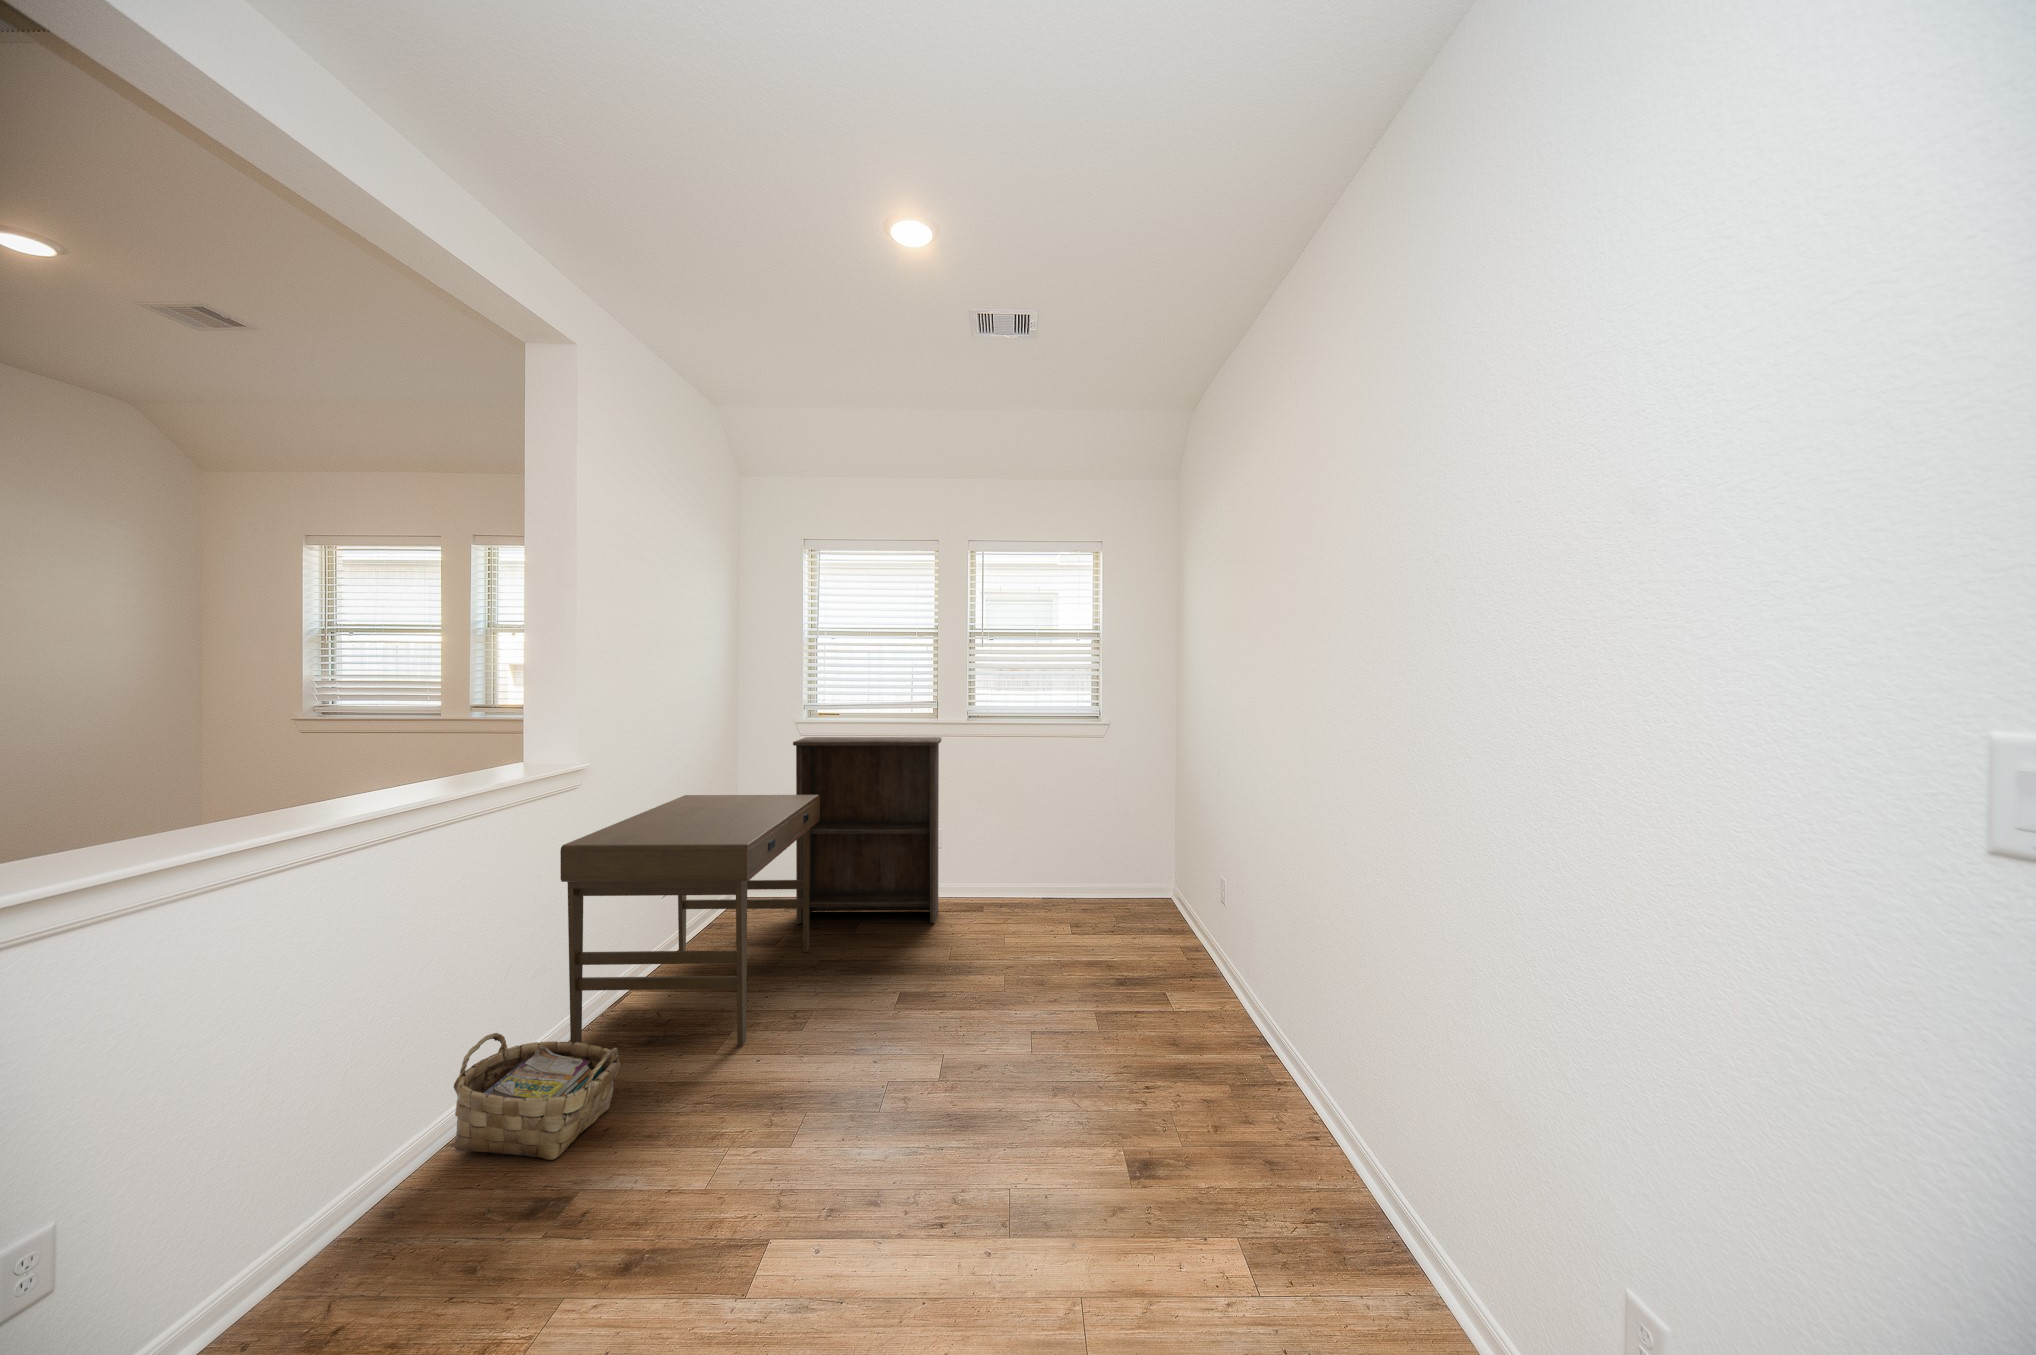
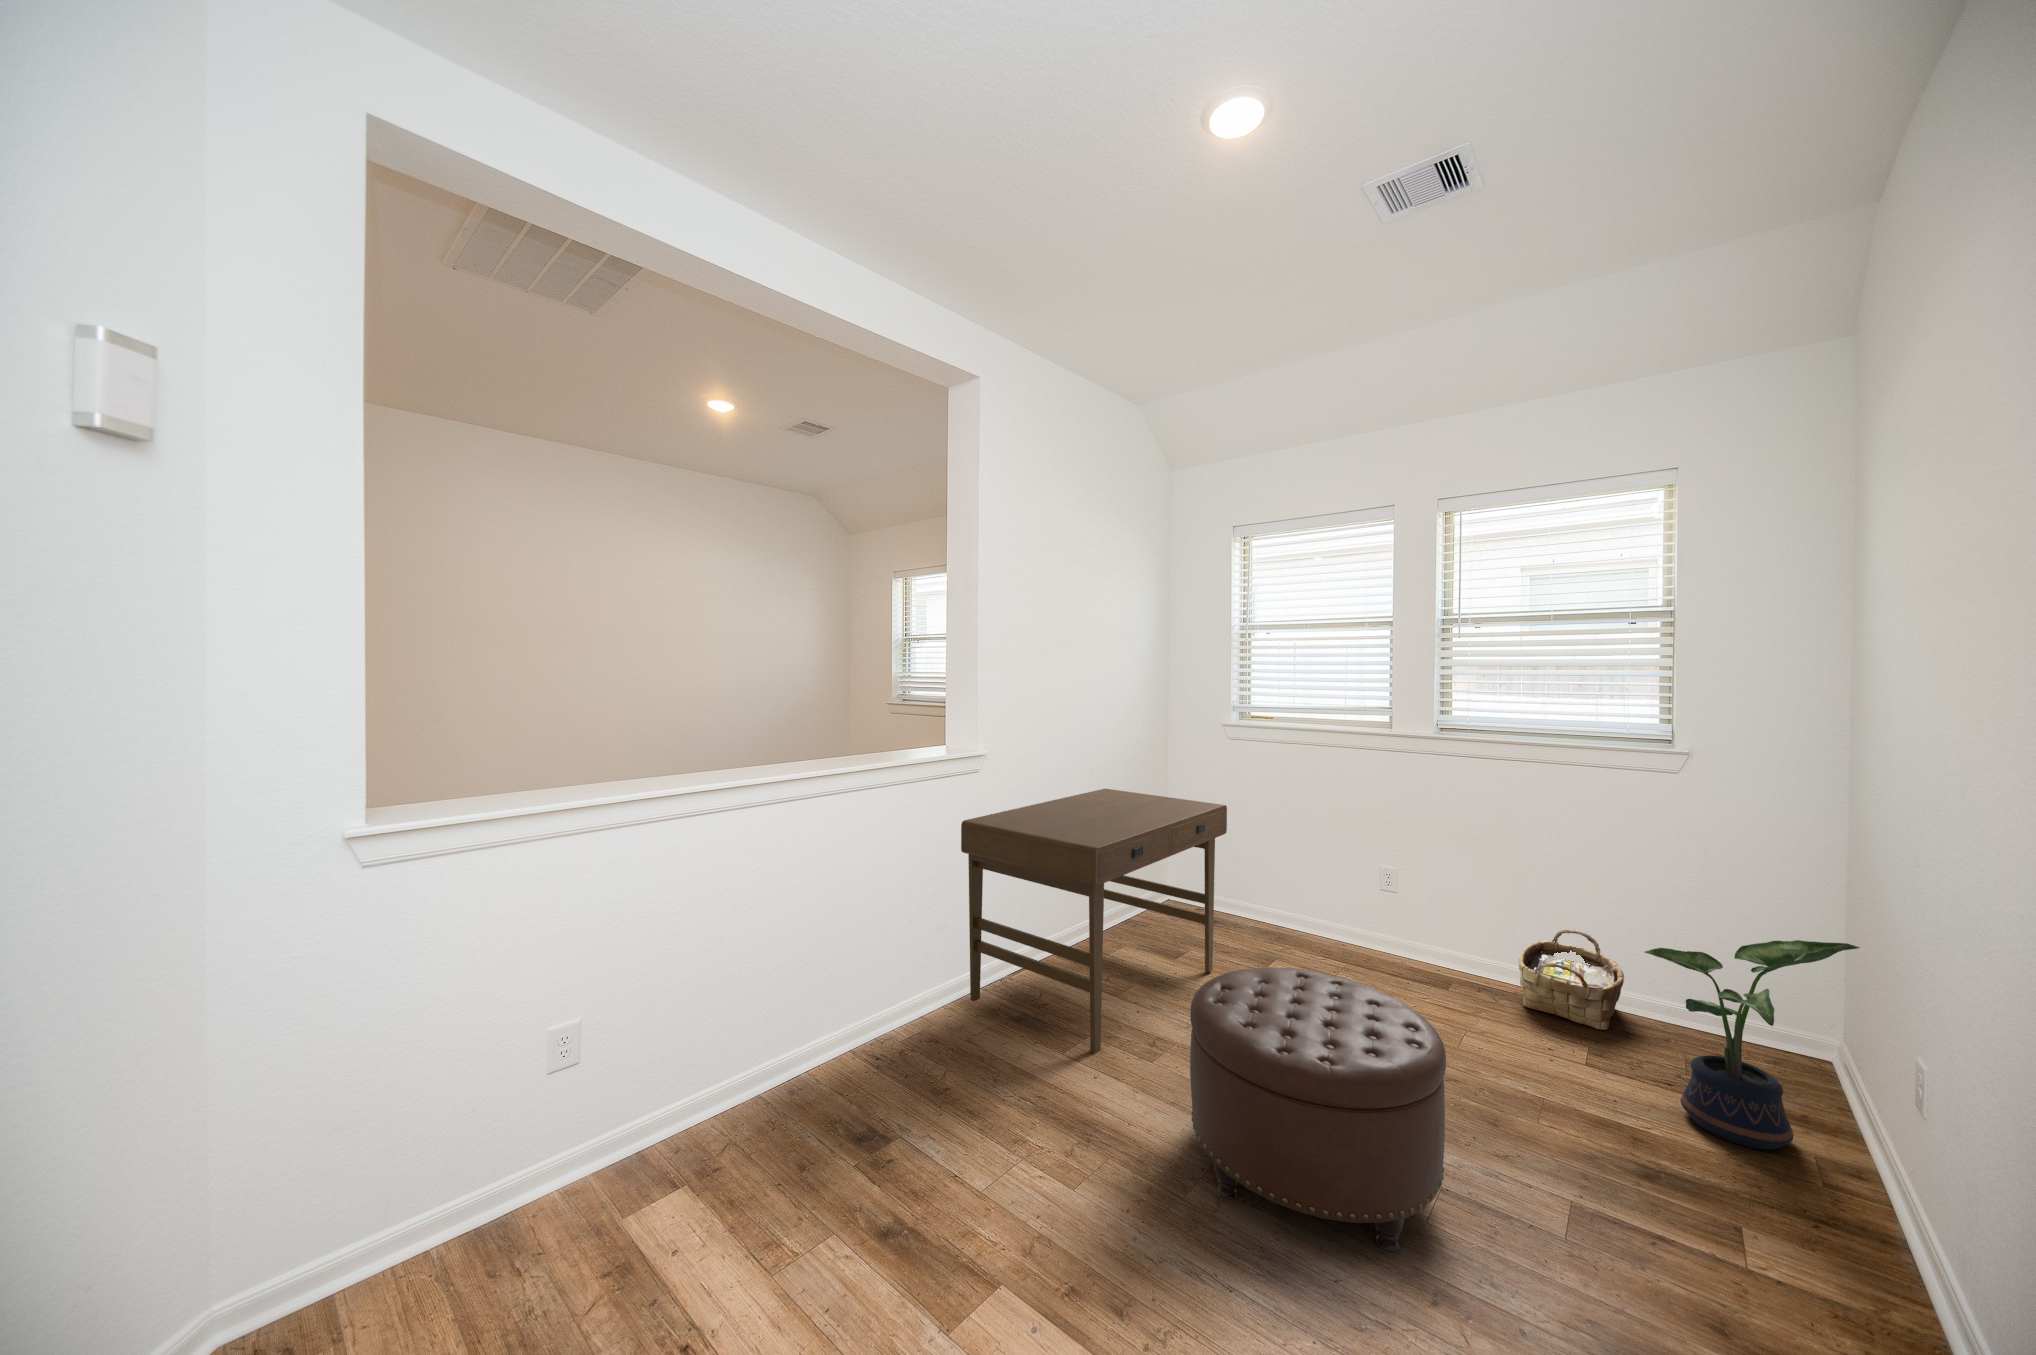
bookshelf: present [793,737,941,924] -> none [1213,742,1394,982]
potted plant: none [1105,824,1195,954] -> present [1645,940,1860,1150]
ottoman: none [862,909,1043,1099] -> present [1190,968,1446,1252]
woven basket: present [453,1033,620,1160] -> present [1519,930,1624,1030]

